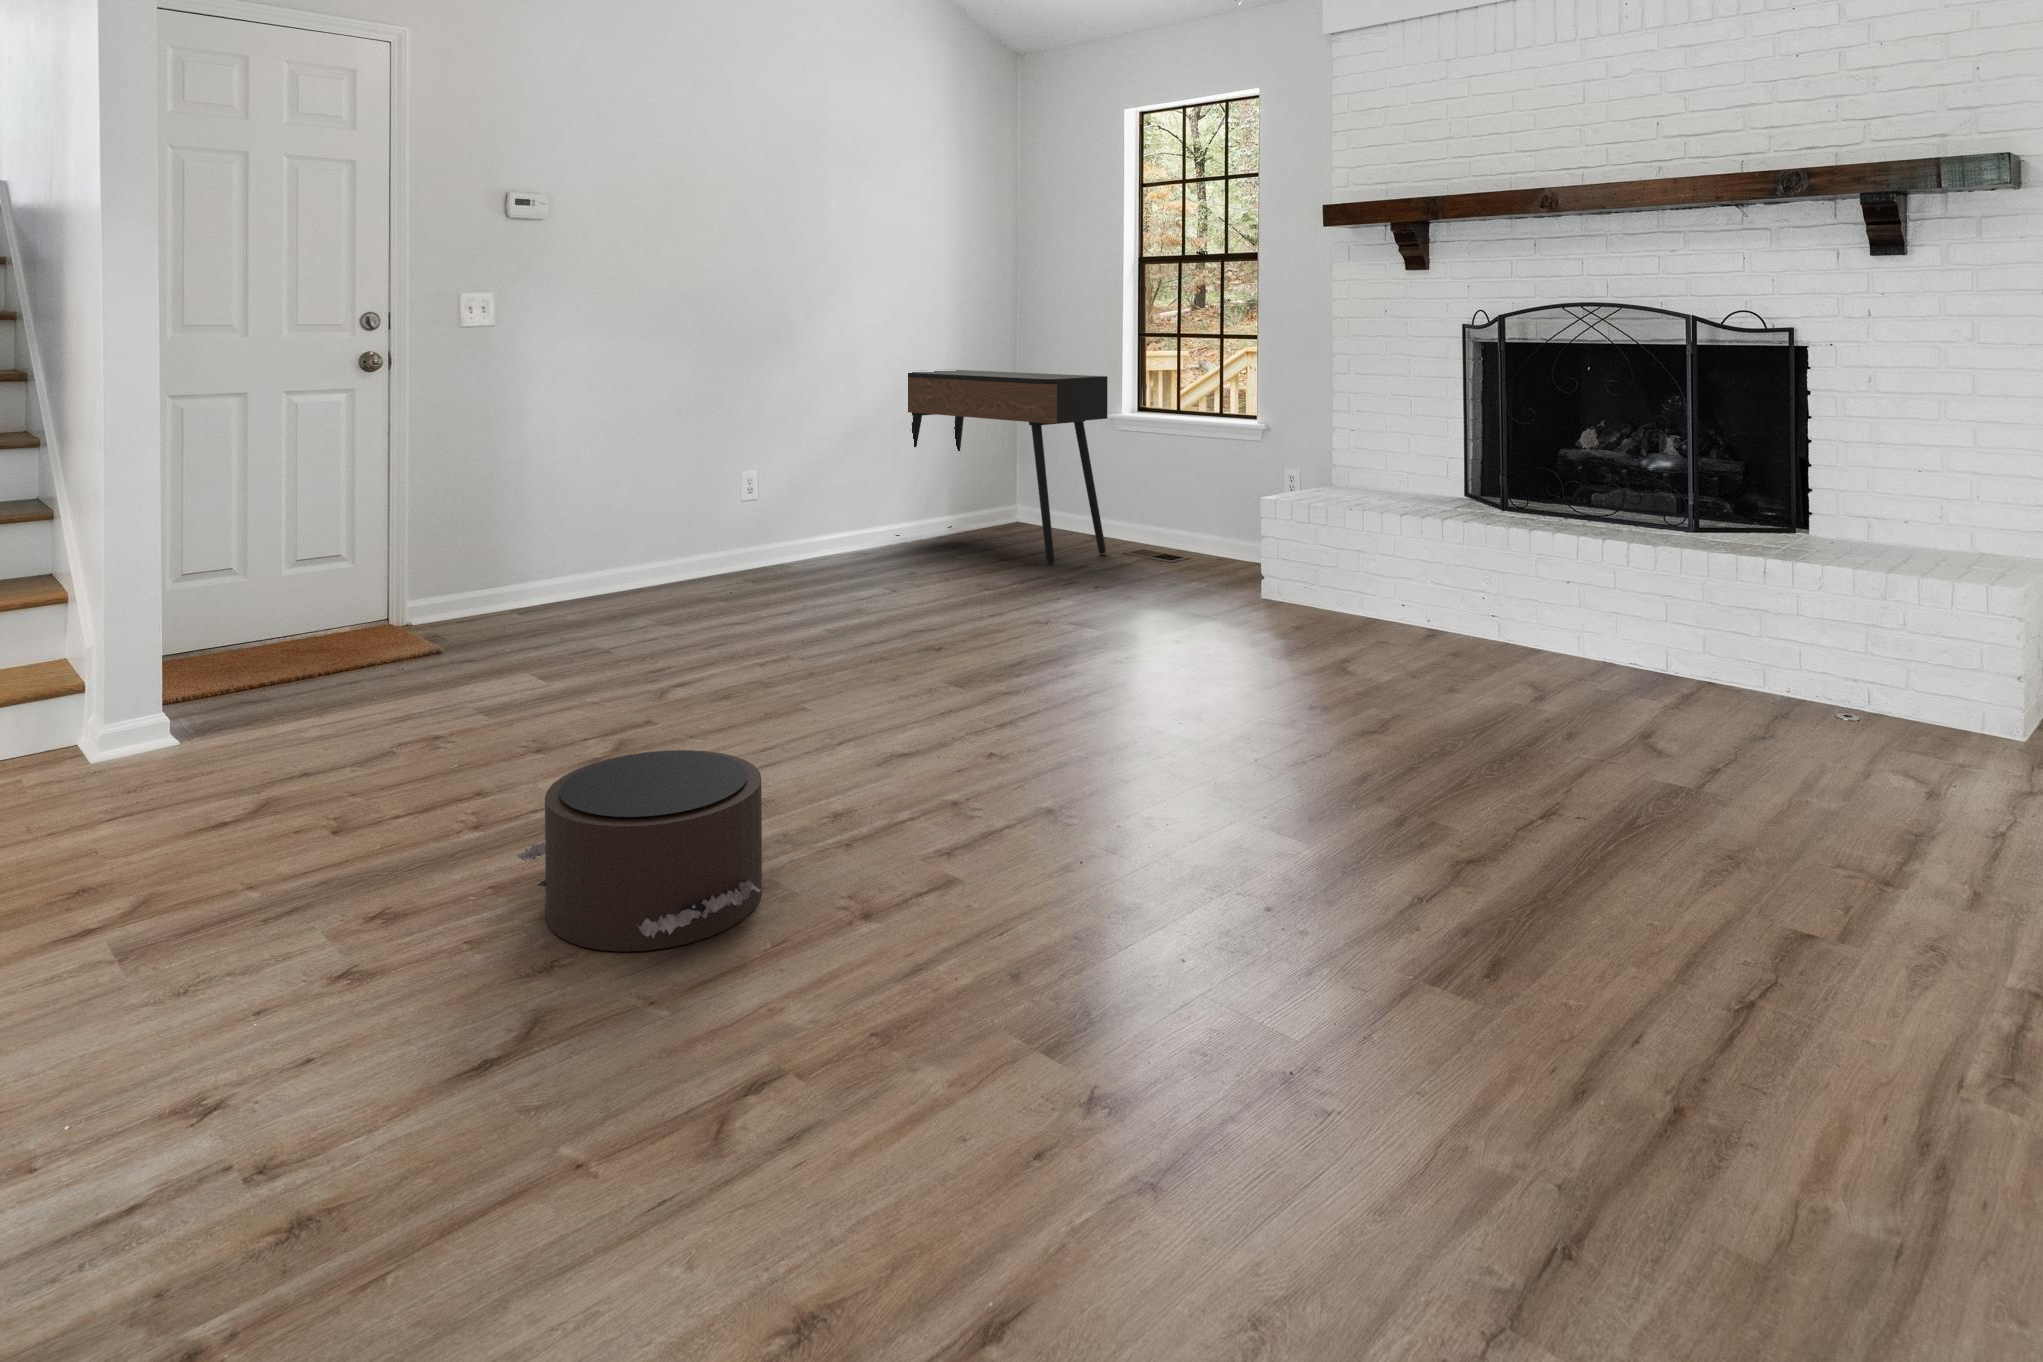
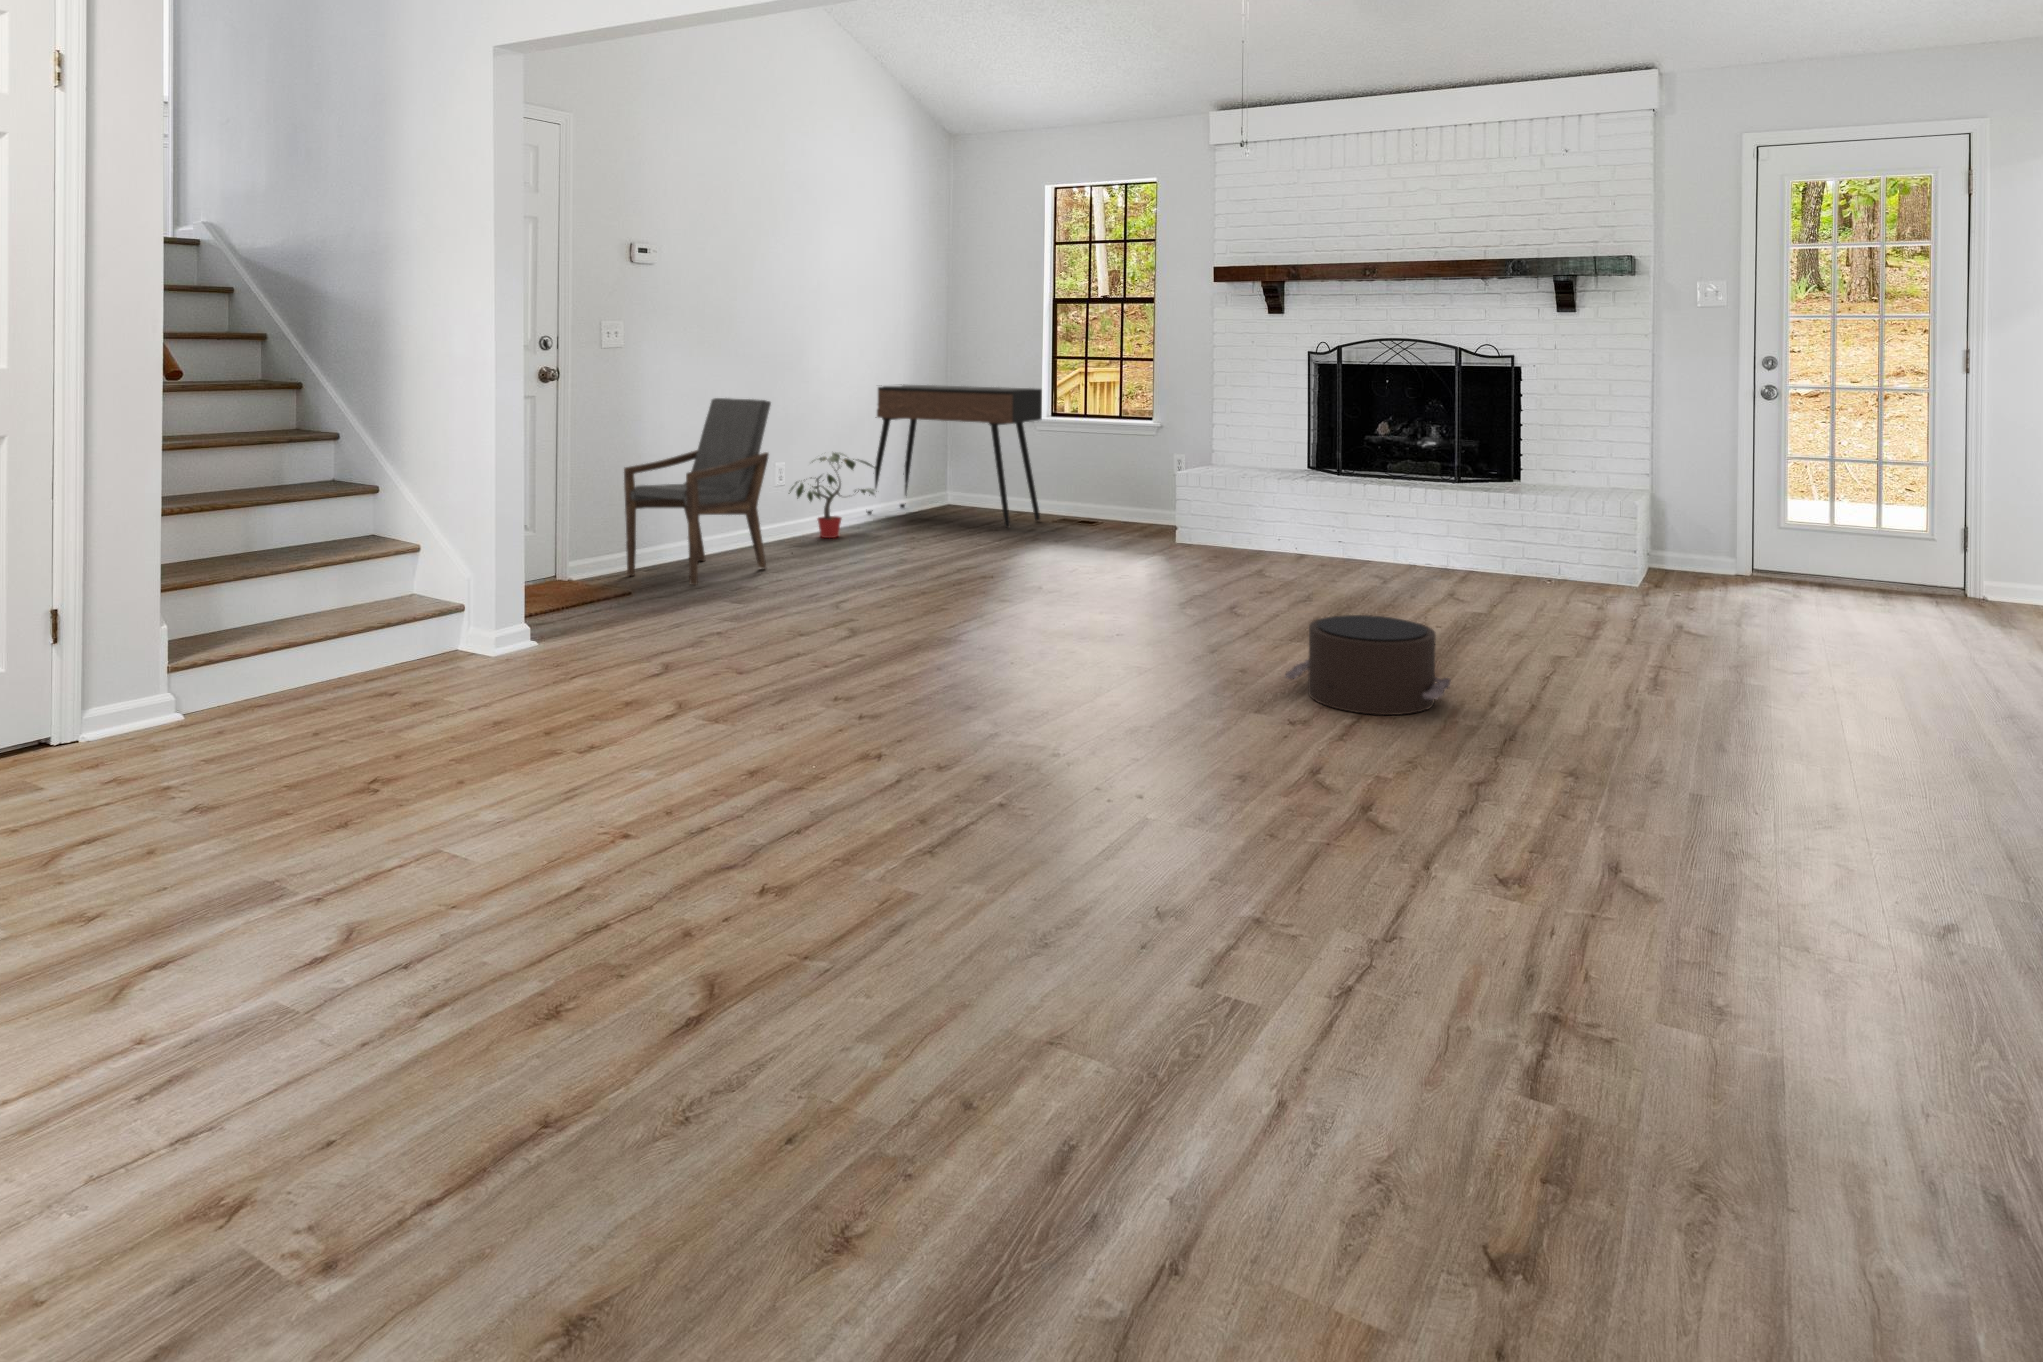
armchair: none [479,387,678,643] -> present [624,398,771,585]
potted plant: none [747,457,881,571] -> present [789,452,876,538]
pouf: present [517,750,763,952] -> present [1285,615,1451,715]

